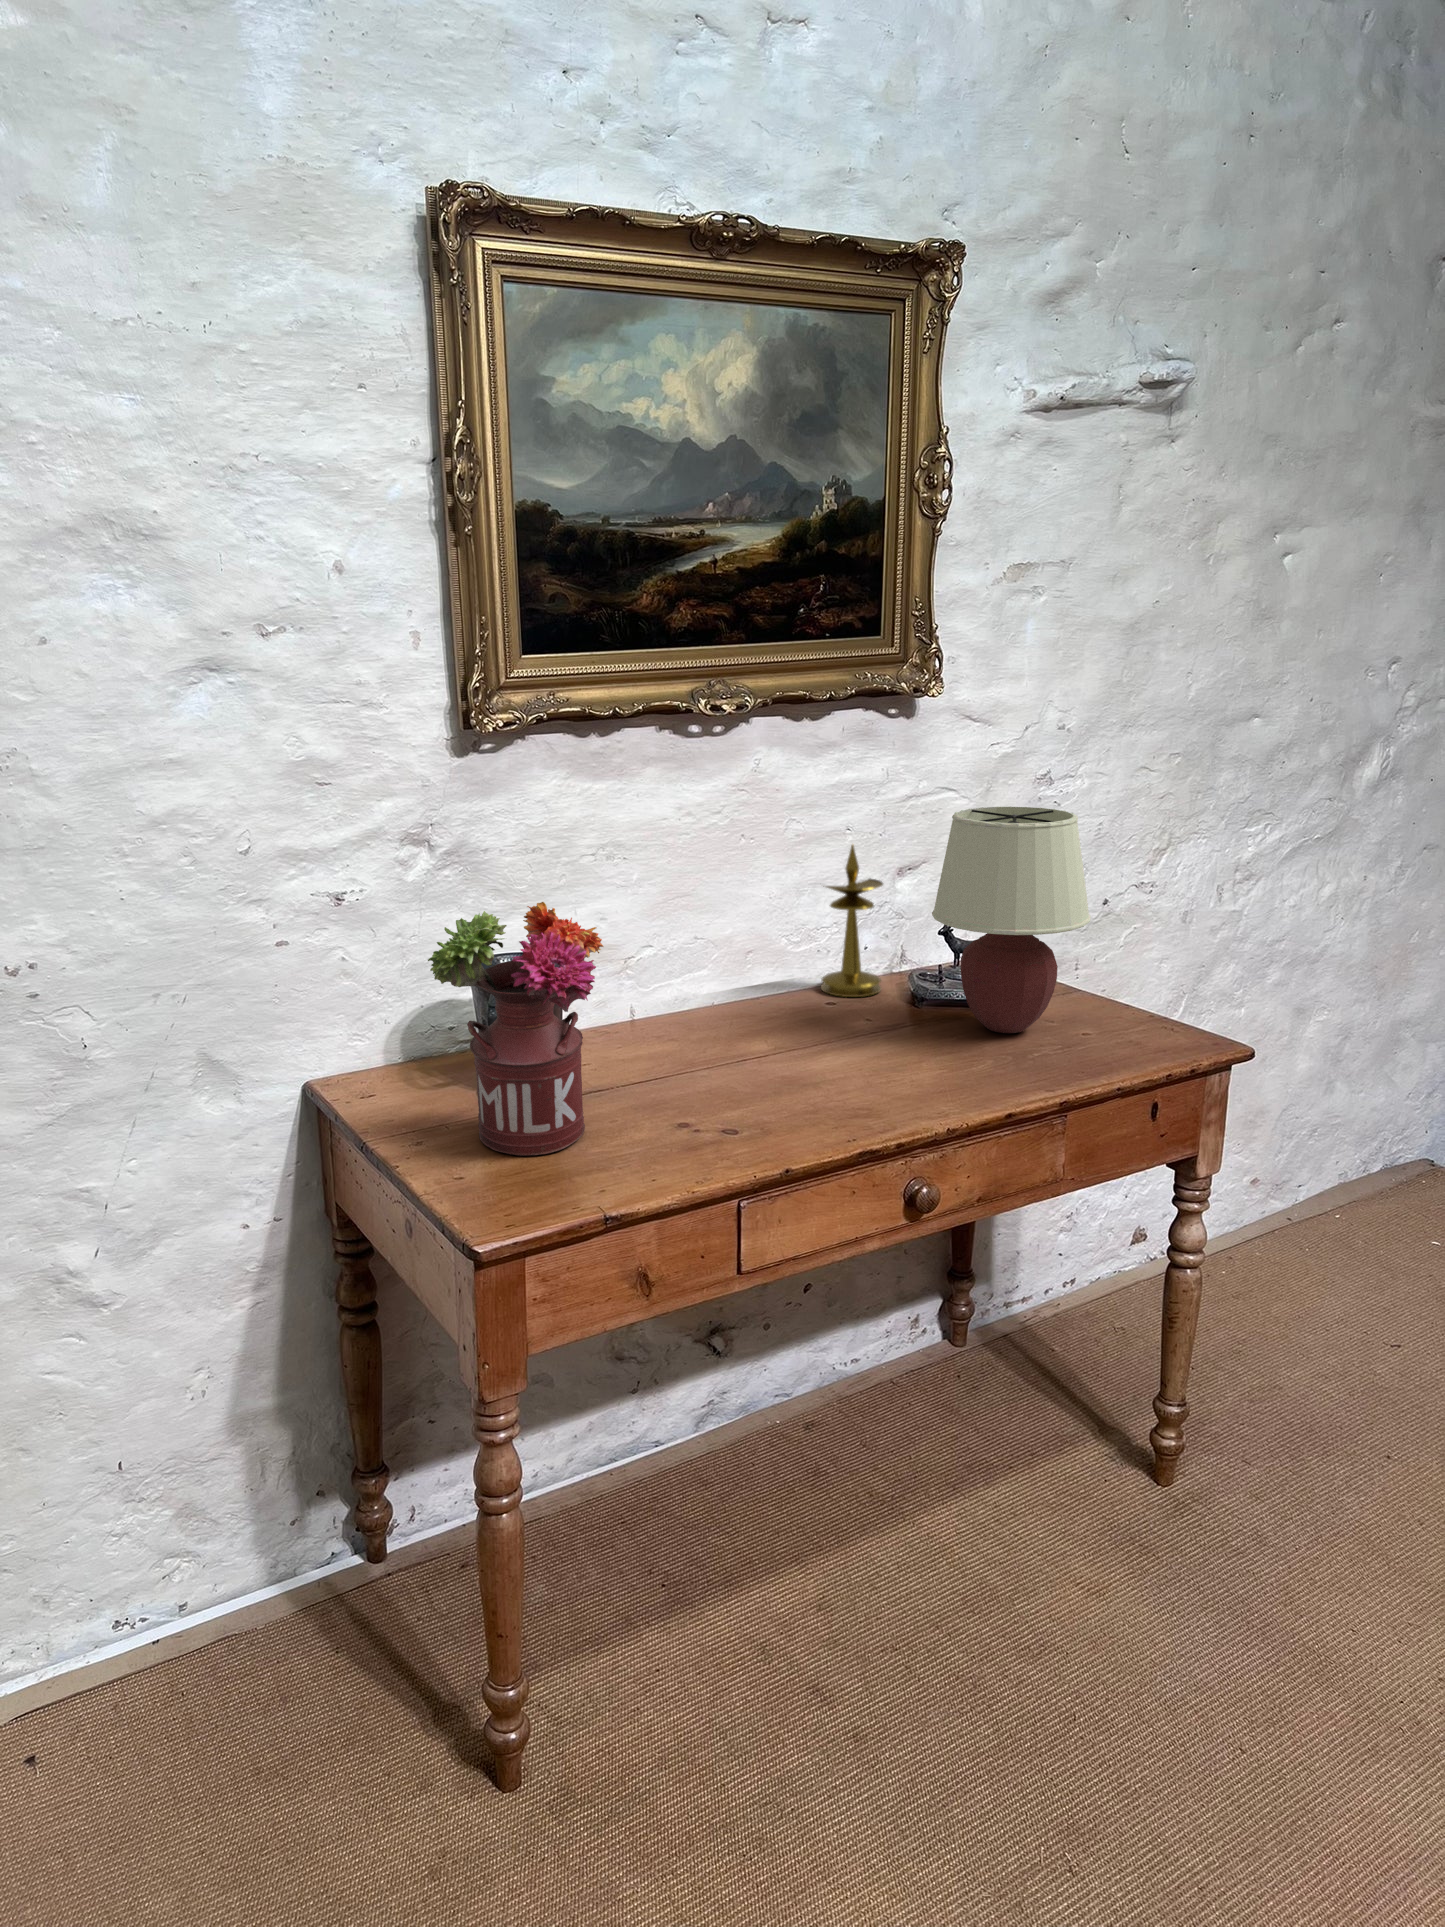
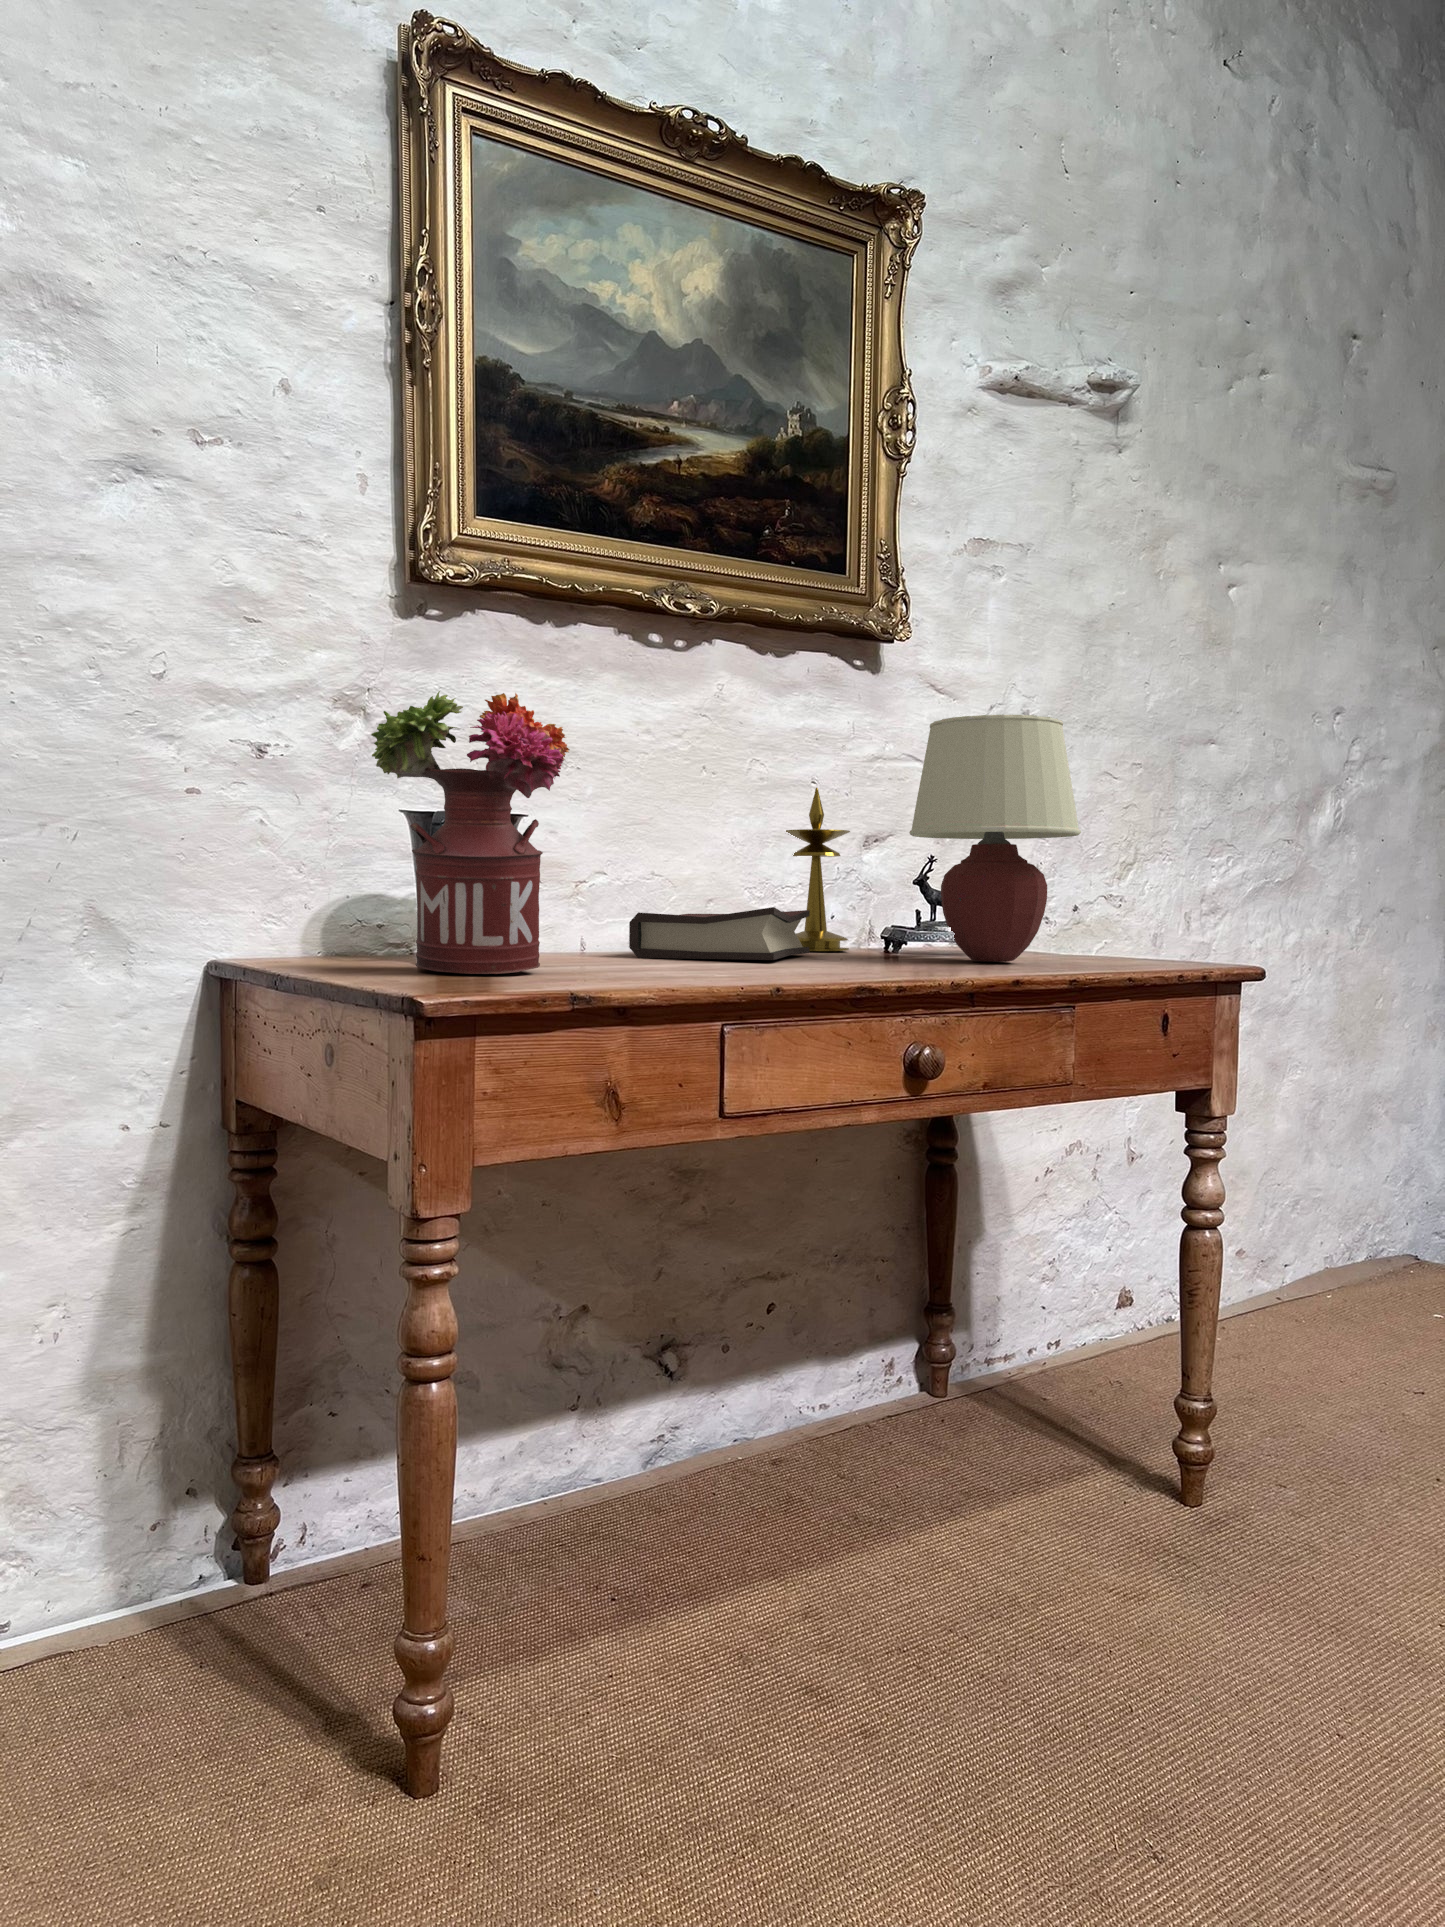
hardback book: none [674,972,841,1059] -> present [629,907,810,960]

